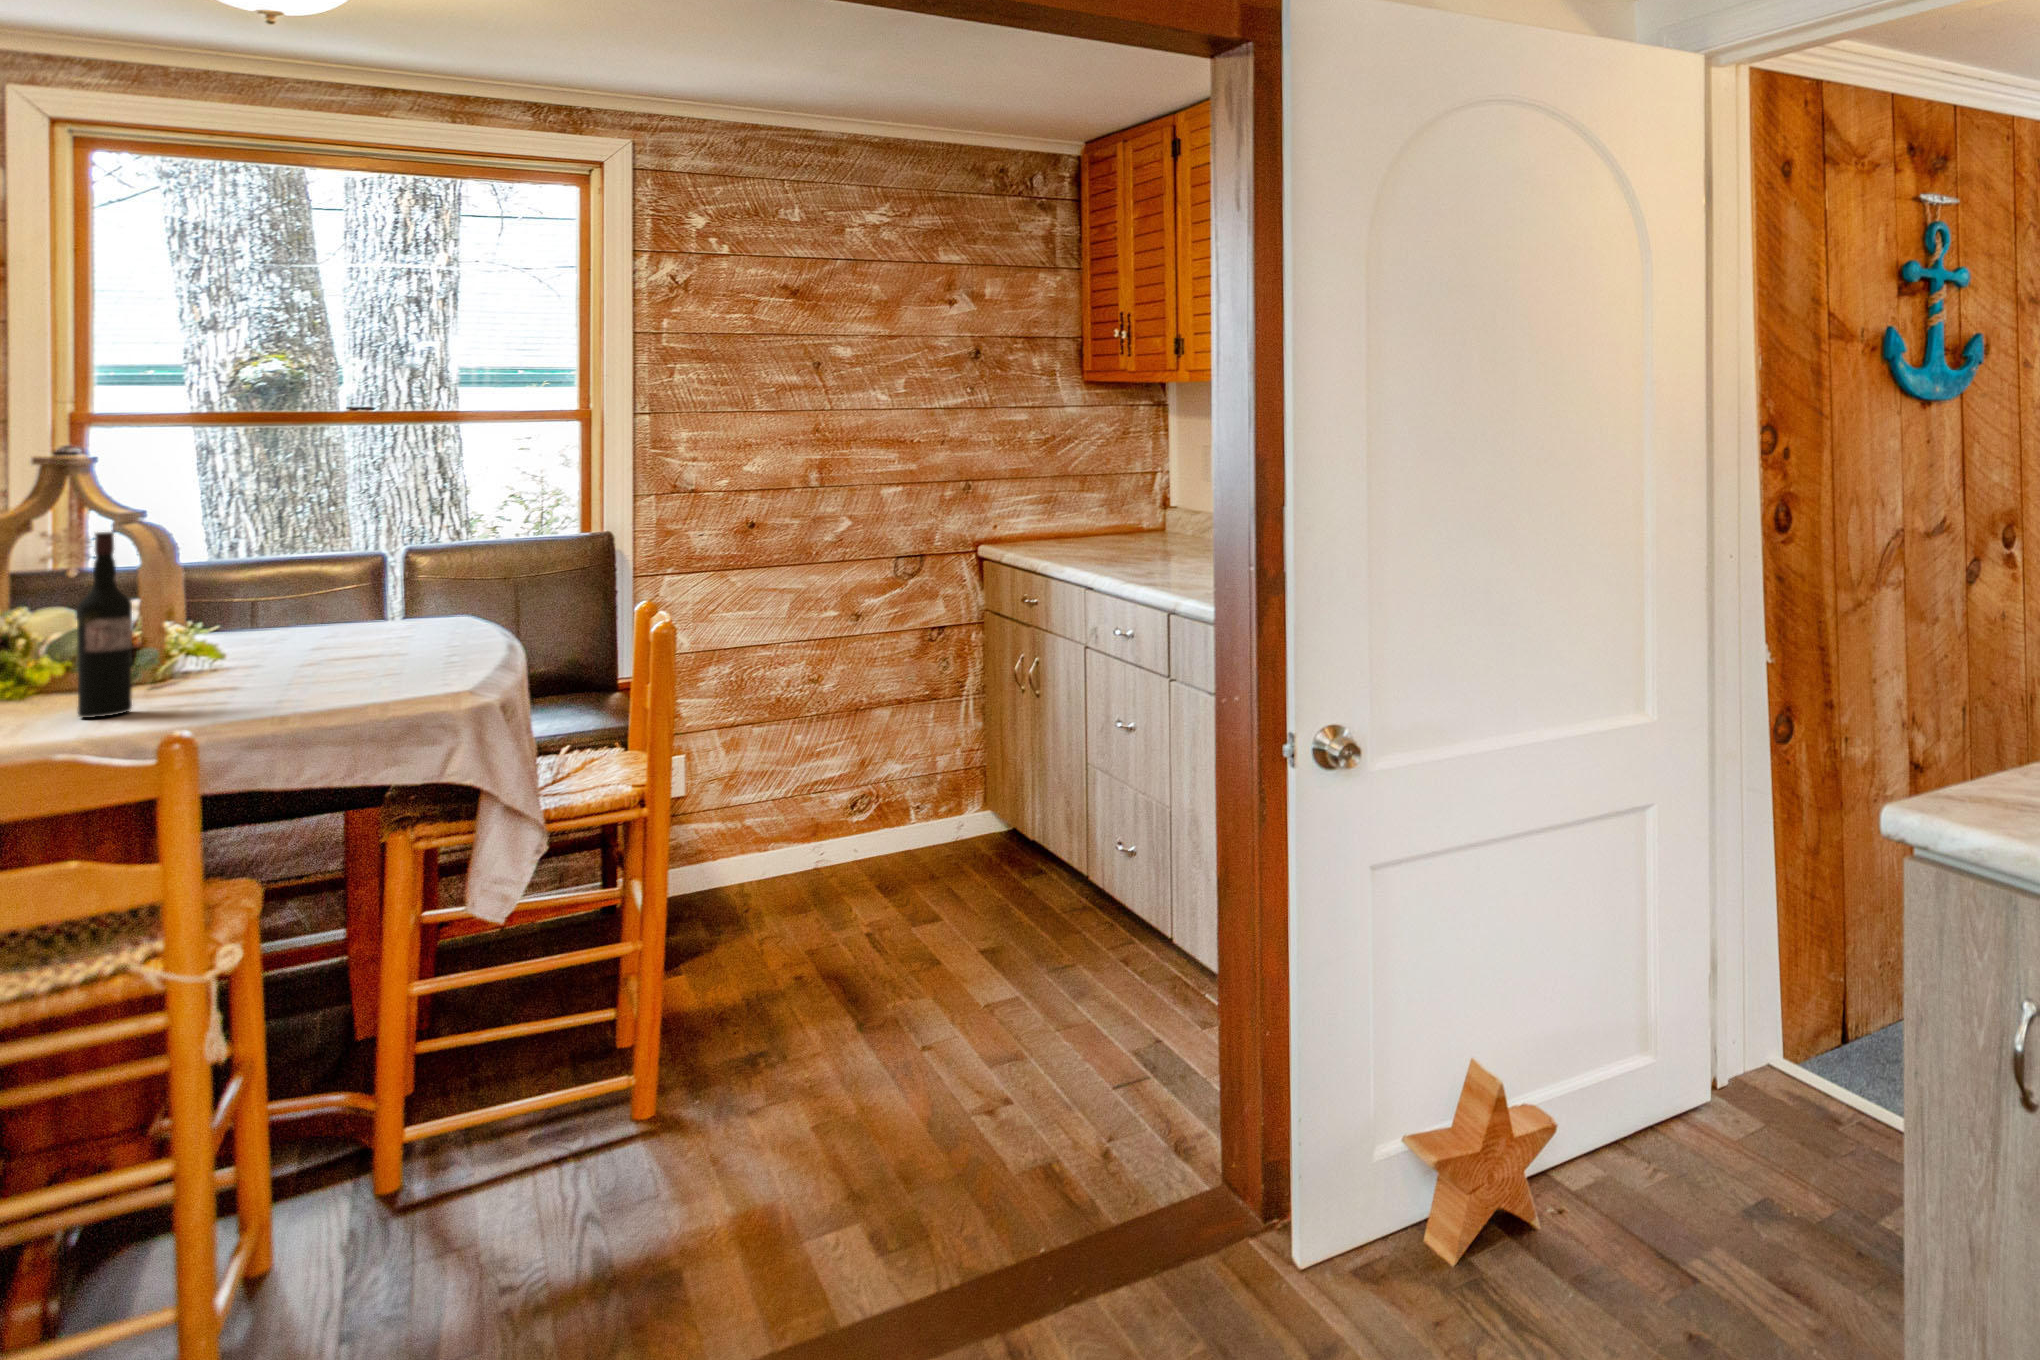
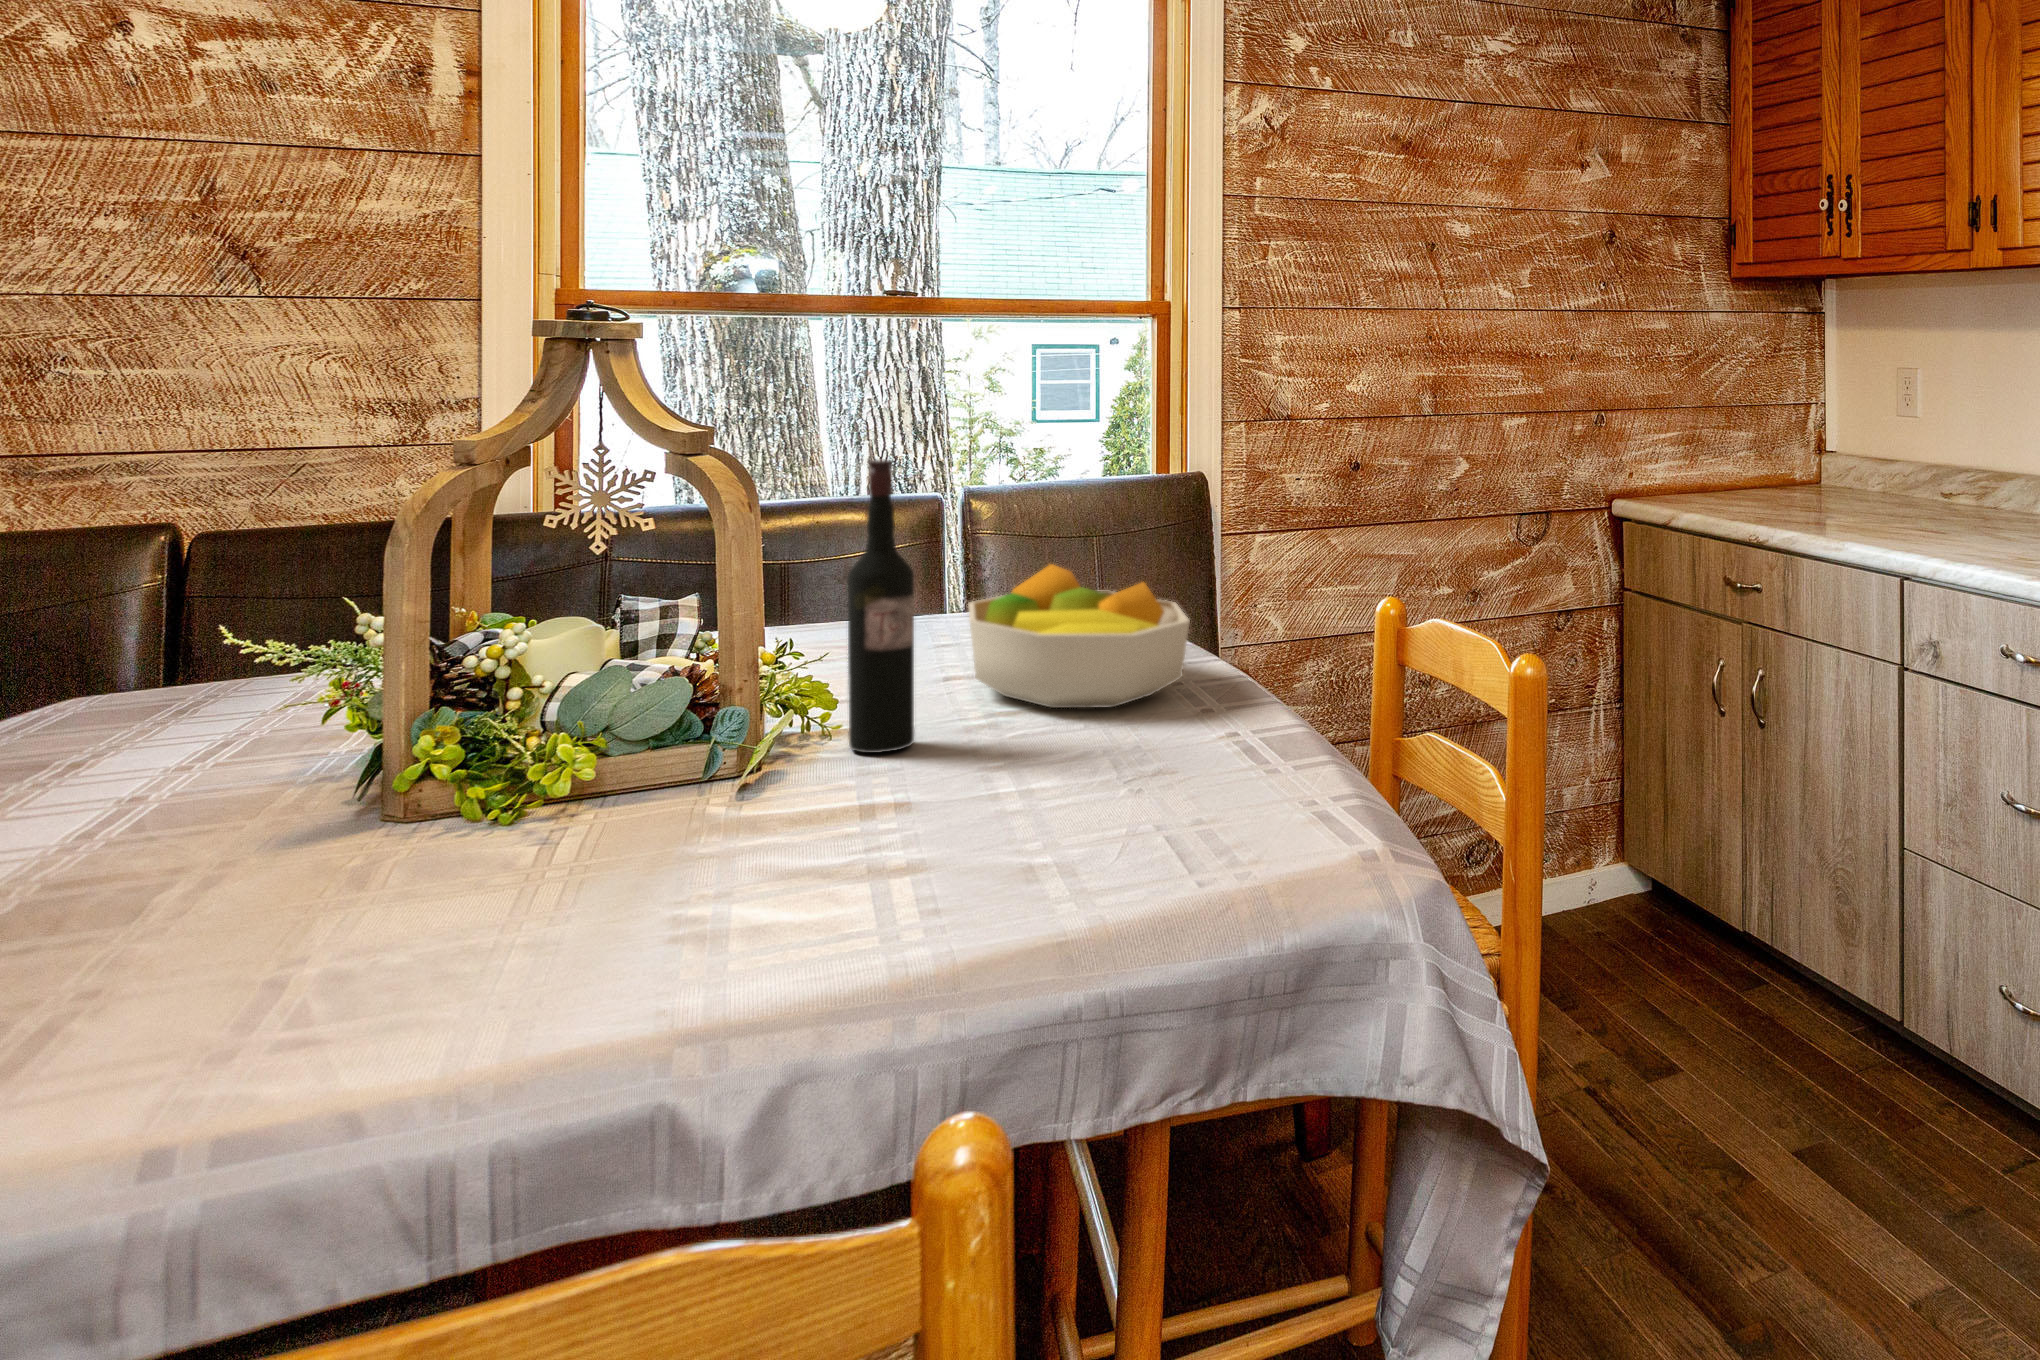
fruit bowl: none [219,598,400,690] -> present [968,564,1190,708]

